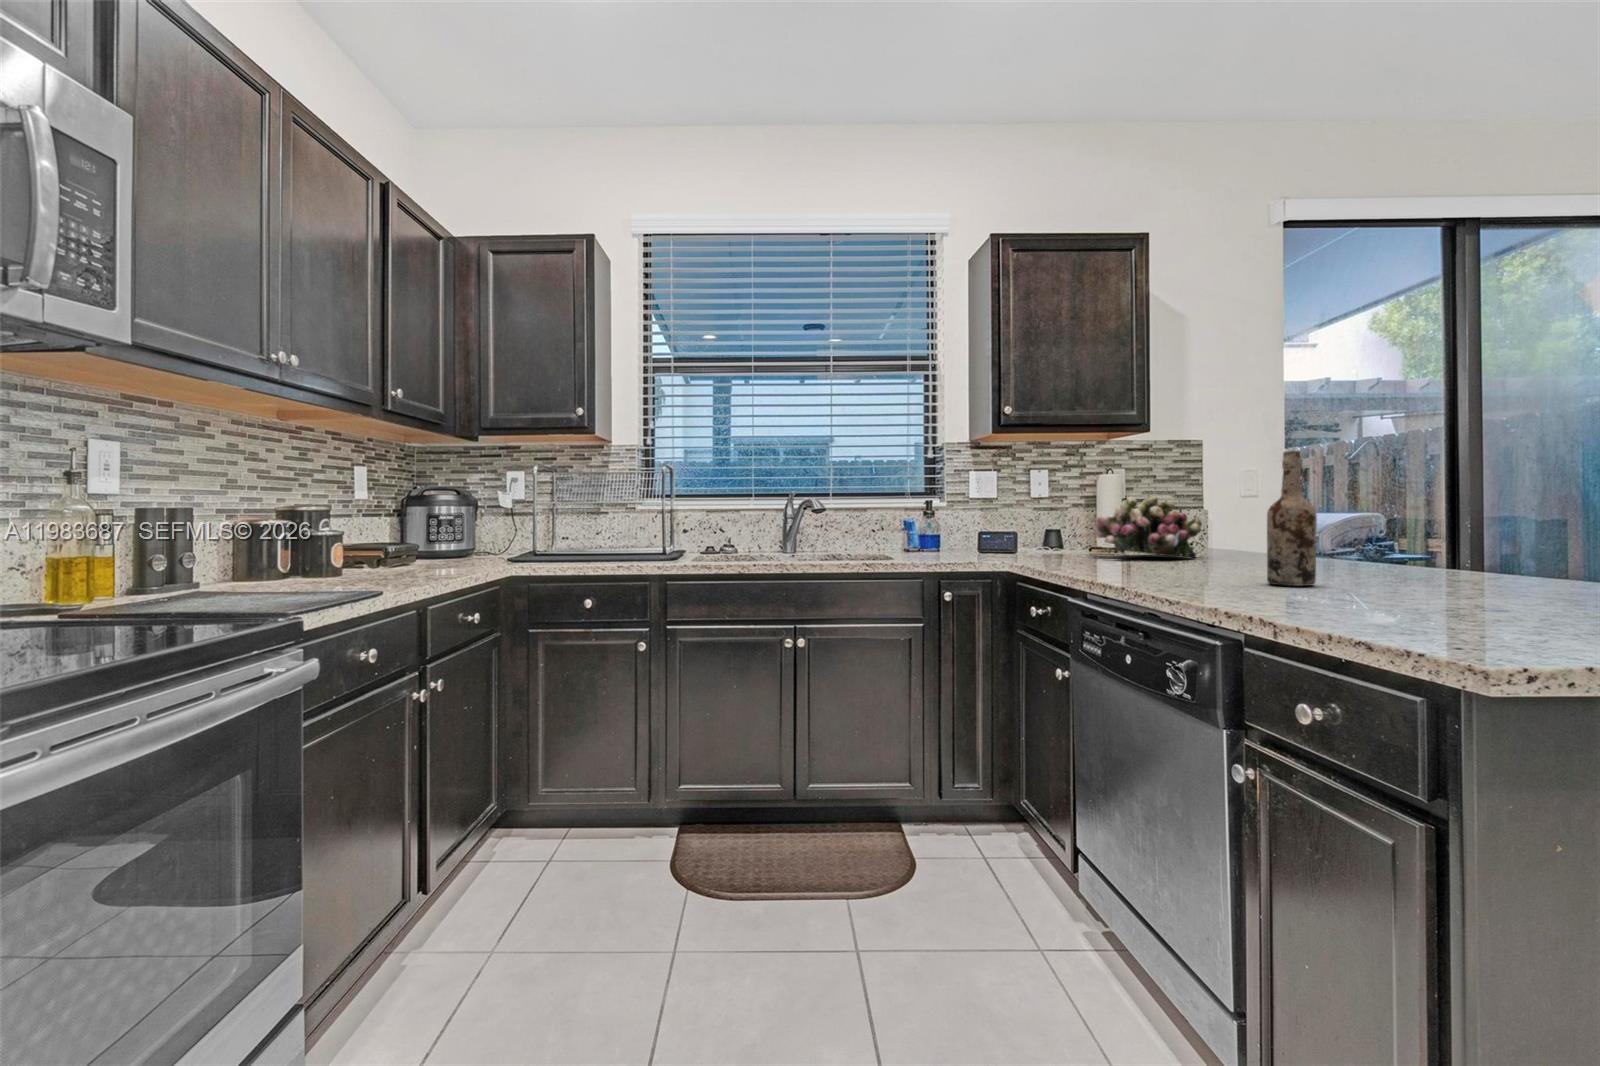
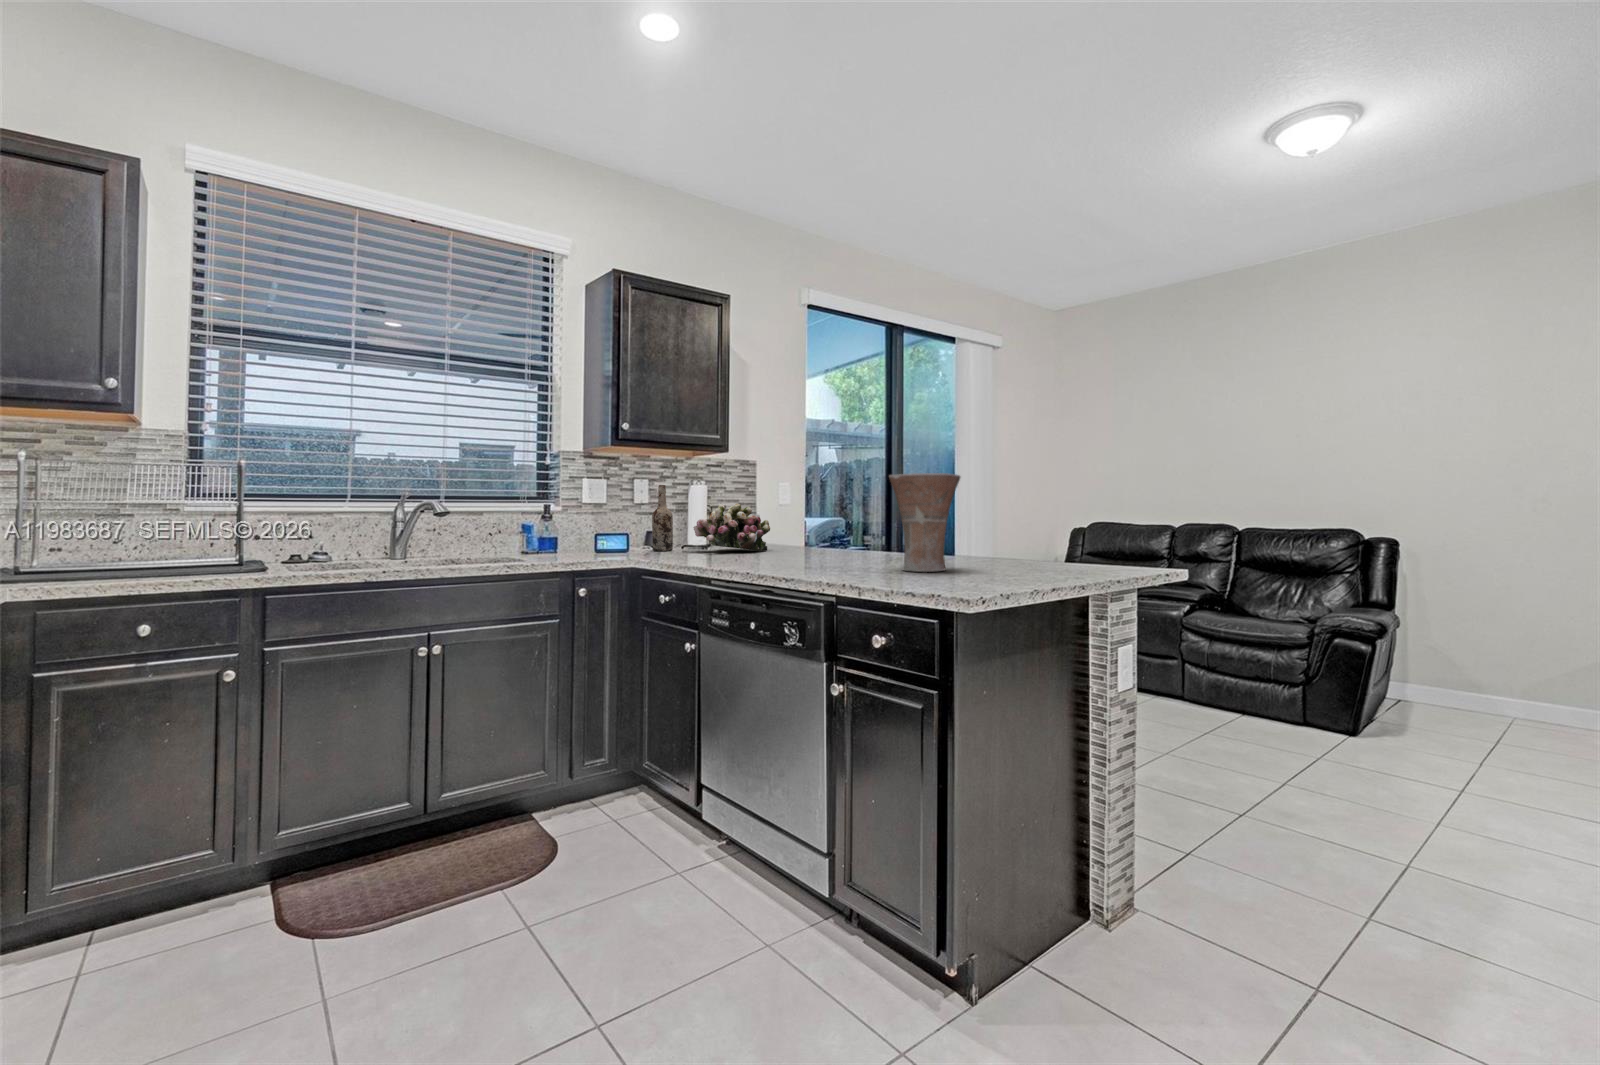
vase: none [1366,436,1524,603] -> present [889,473,960,572]
wine bottle: present [1267,451,1317,586] -> present [652,485,673,551]

